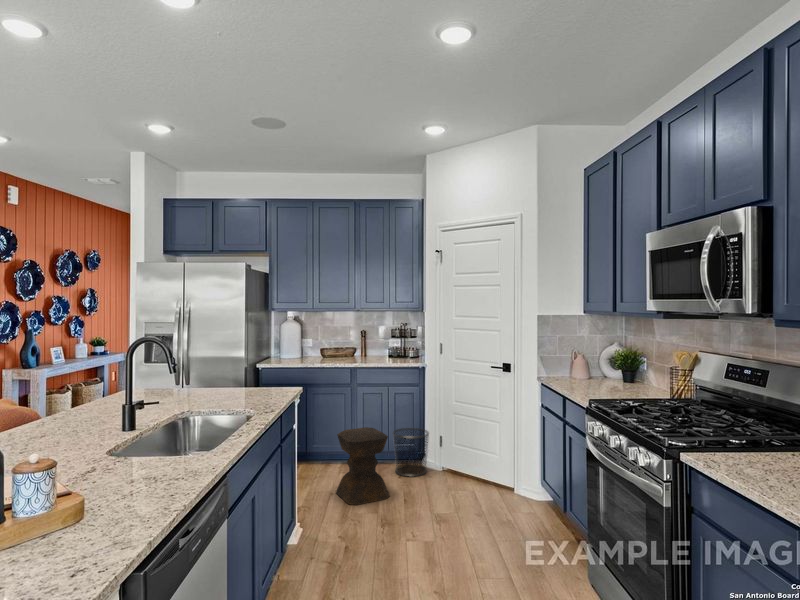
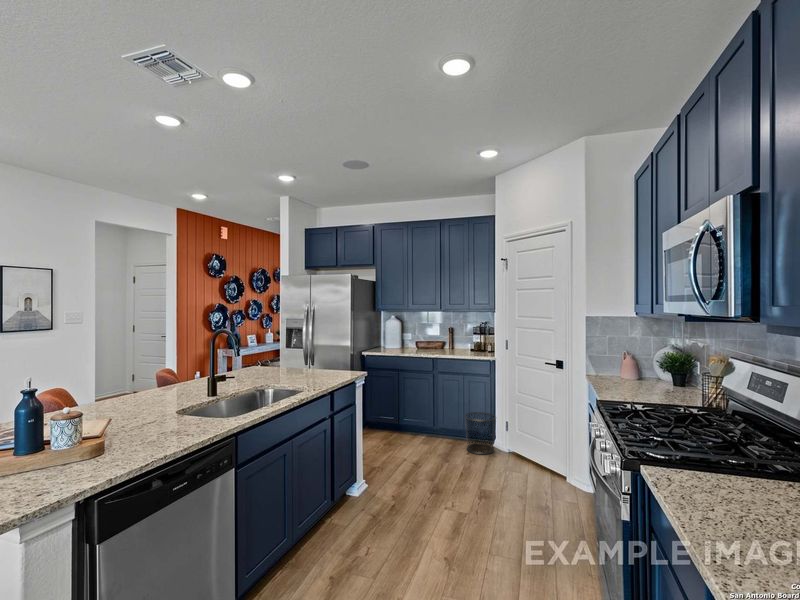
stool: present [336,427,390,505] -> none [409,408,451,472]

